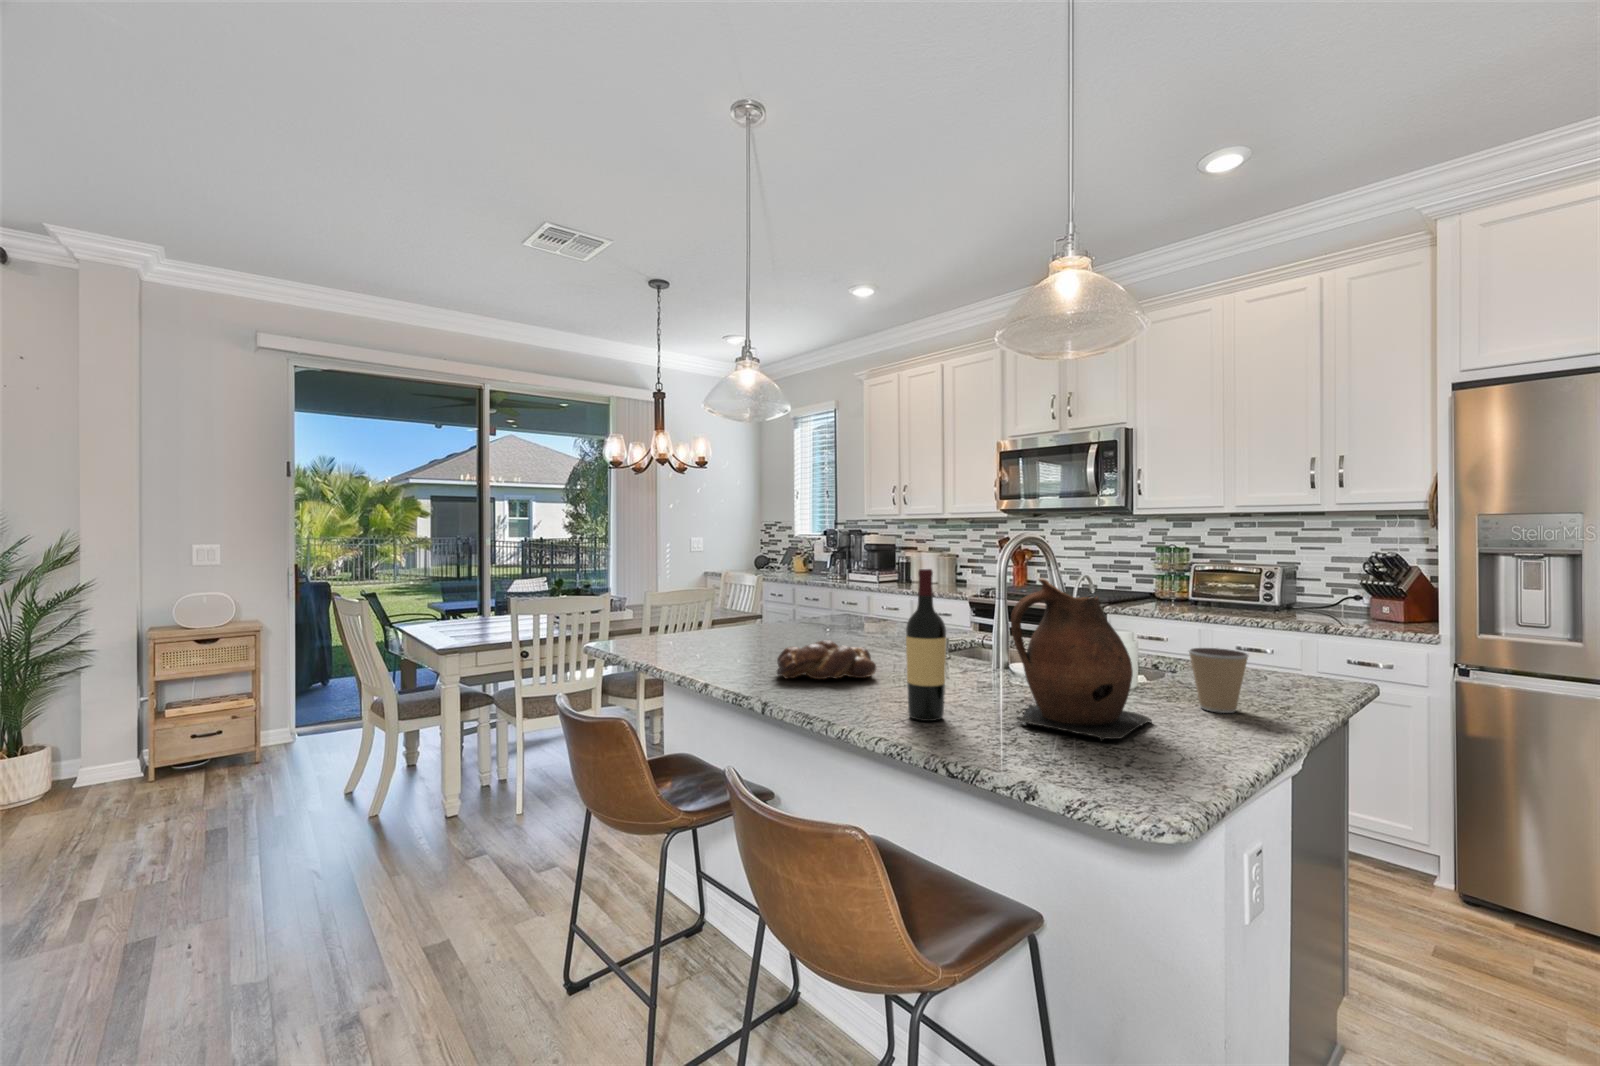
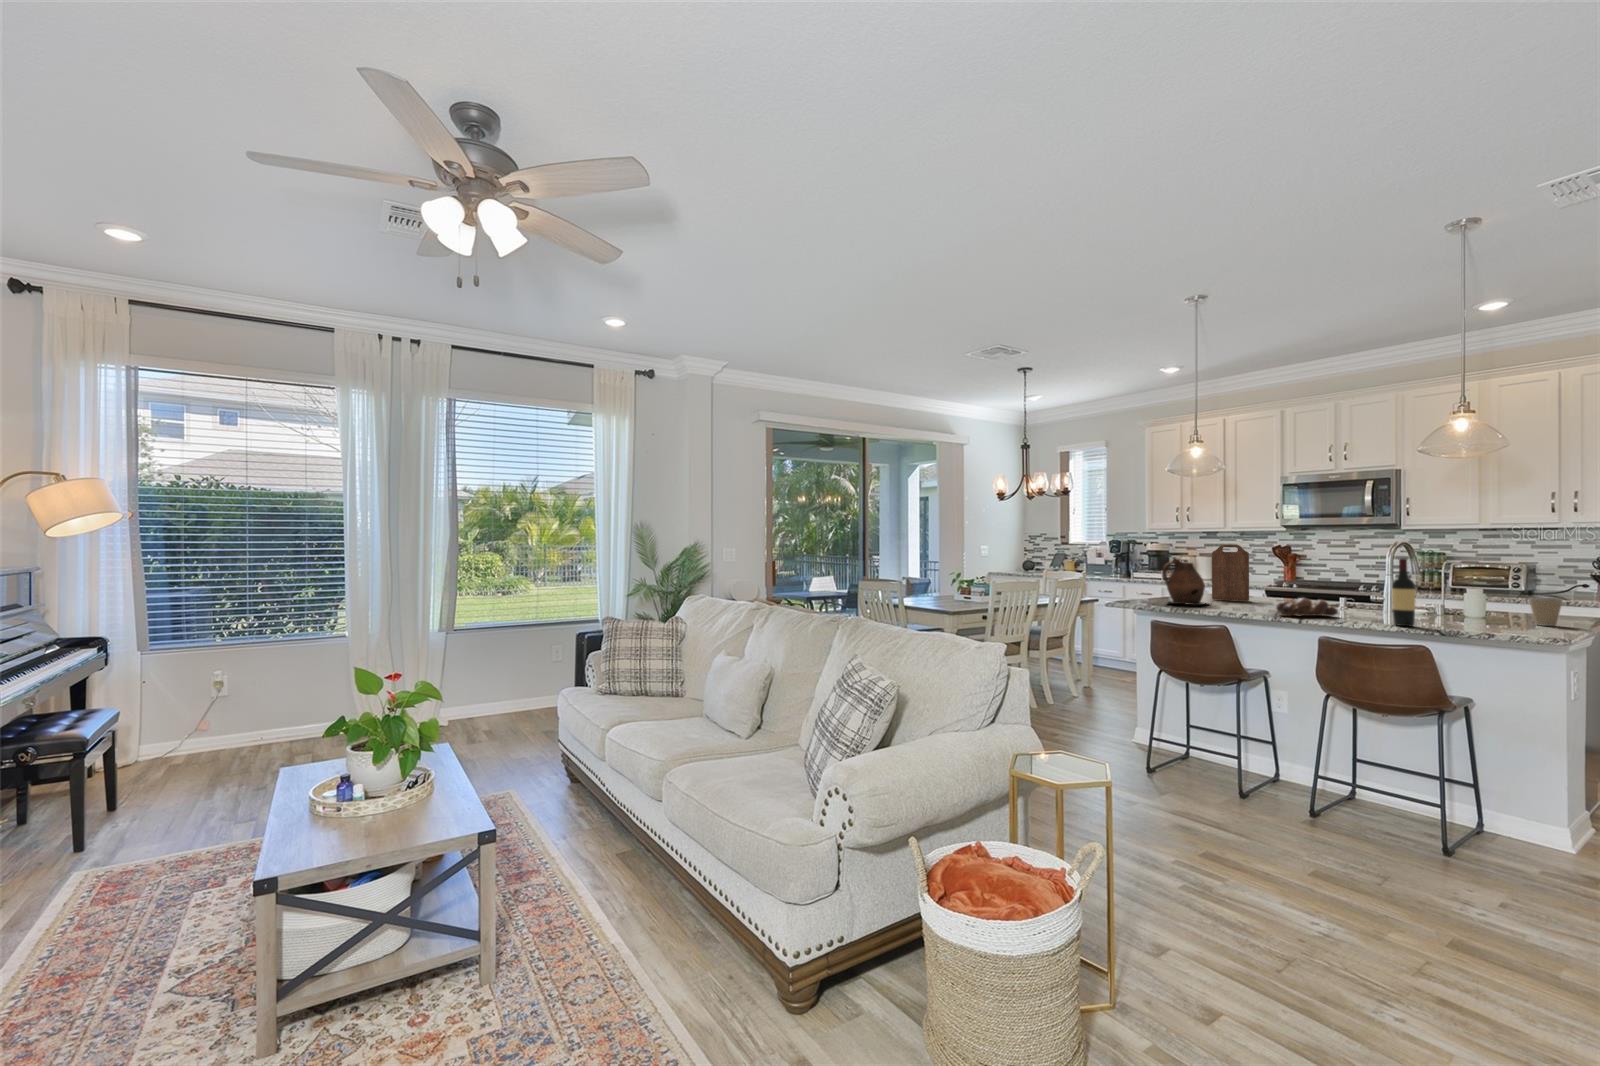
cutting board: none [815,537,860,628] -> present [1212,545,1249,601]
ceramic pitcher: present [1011,578,1152,741] -> present [1162,557,1205,605]

